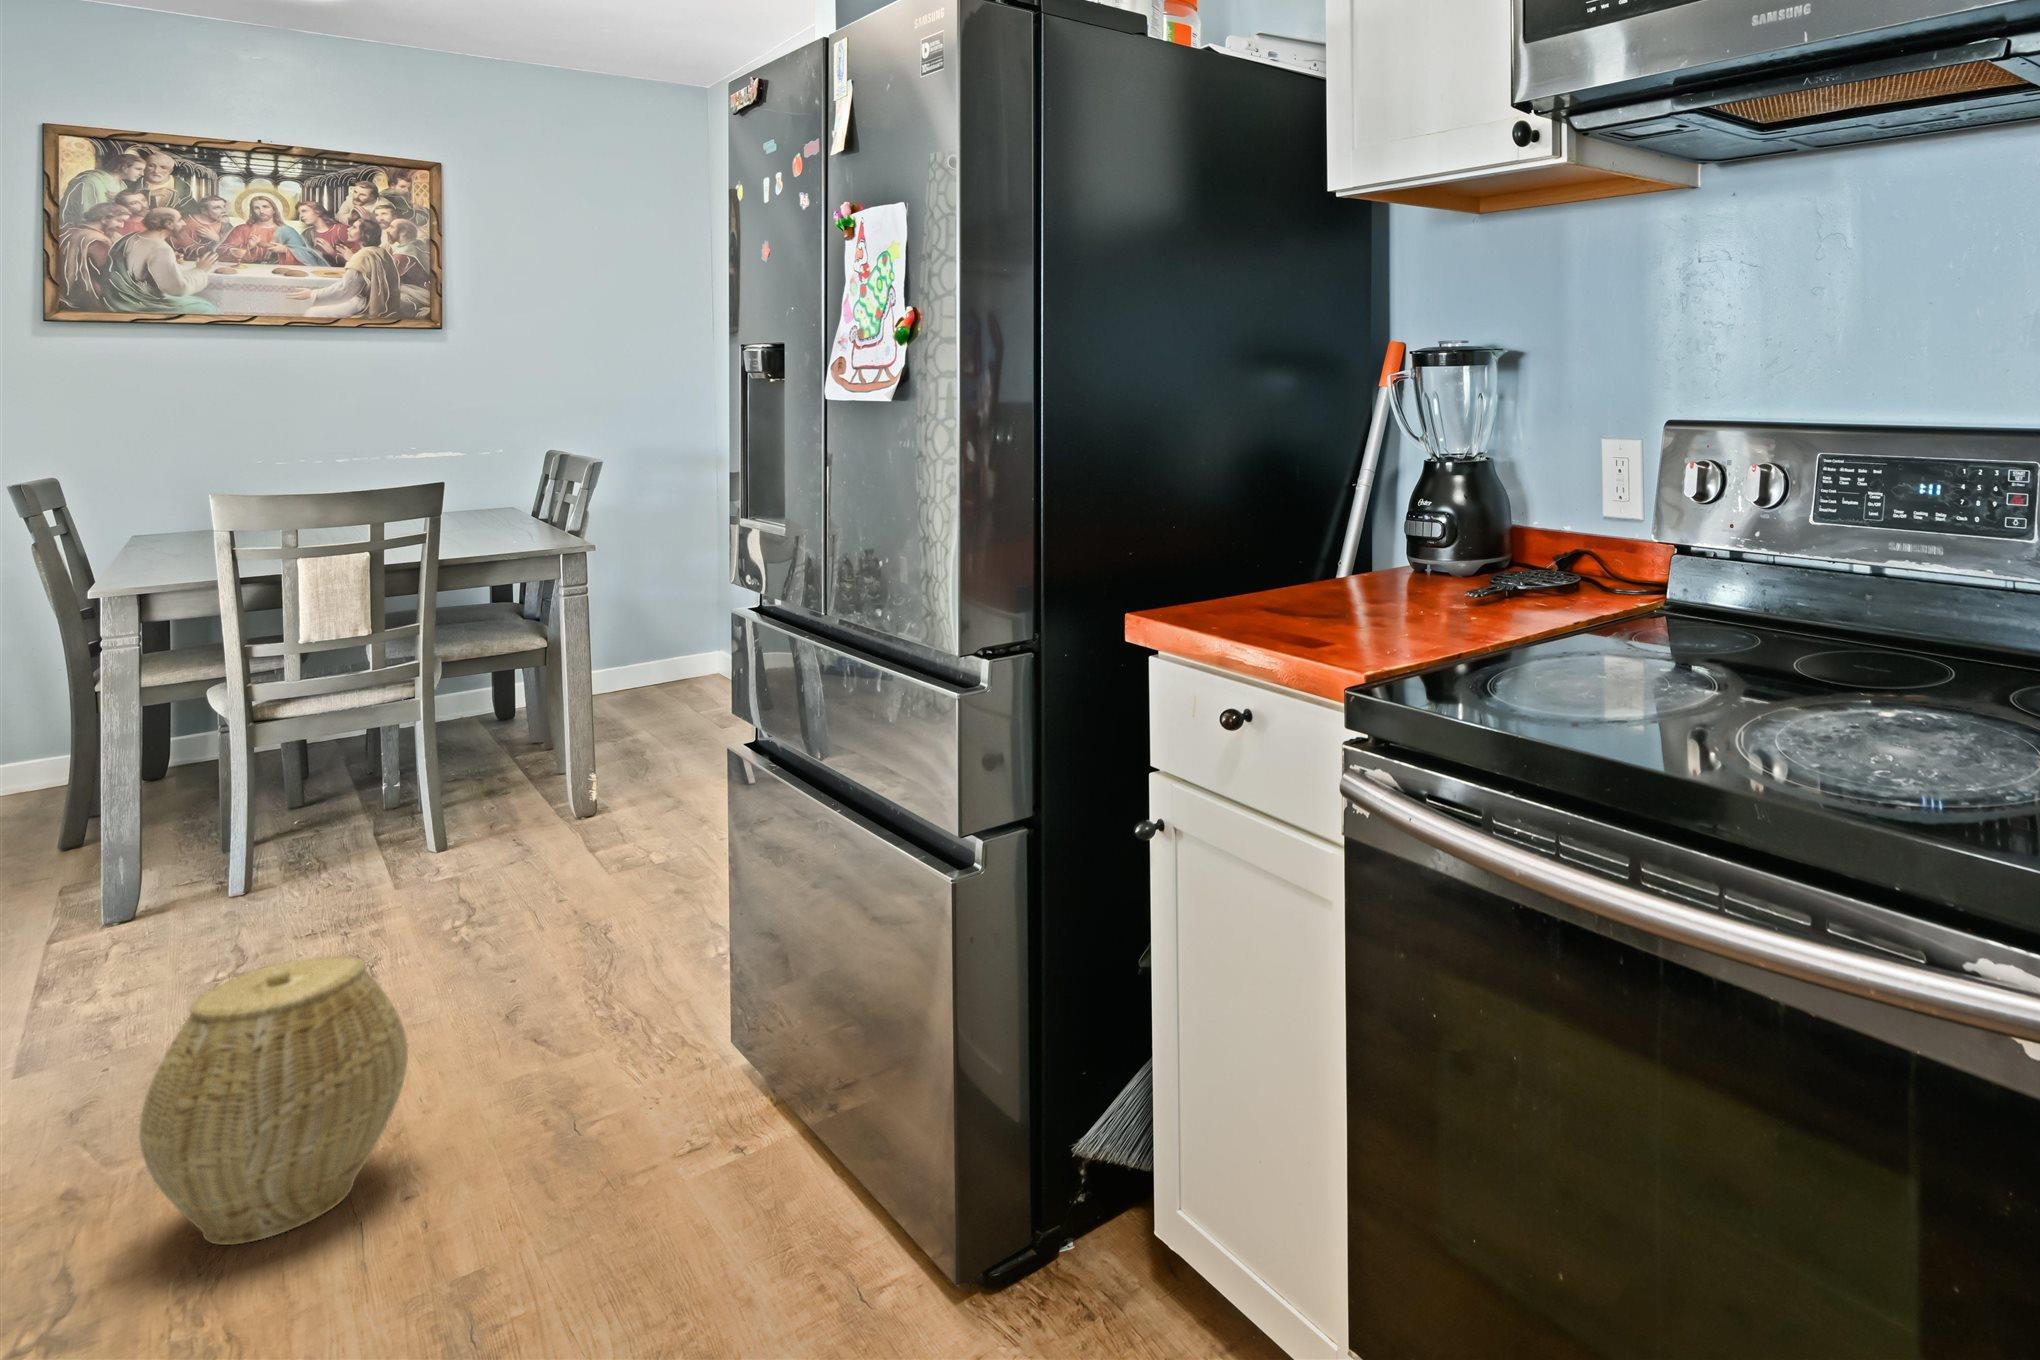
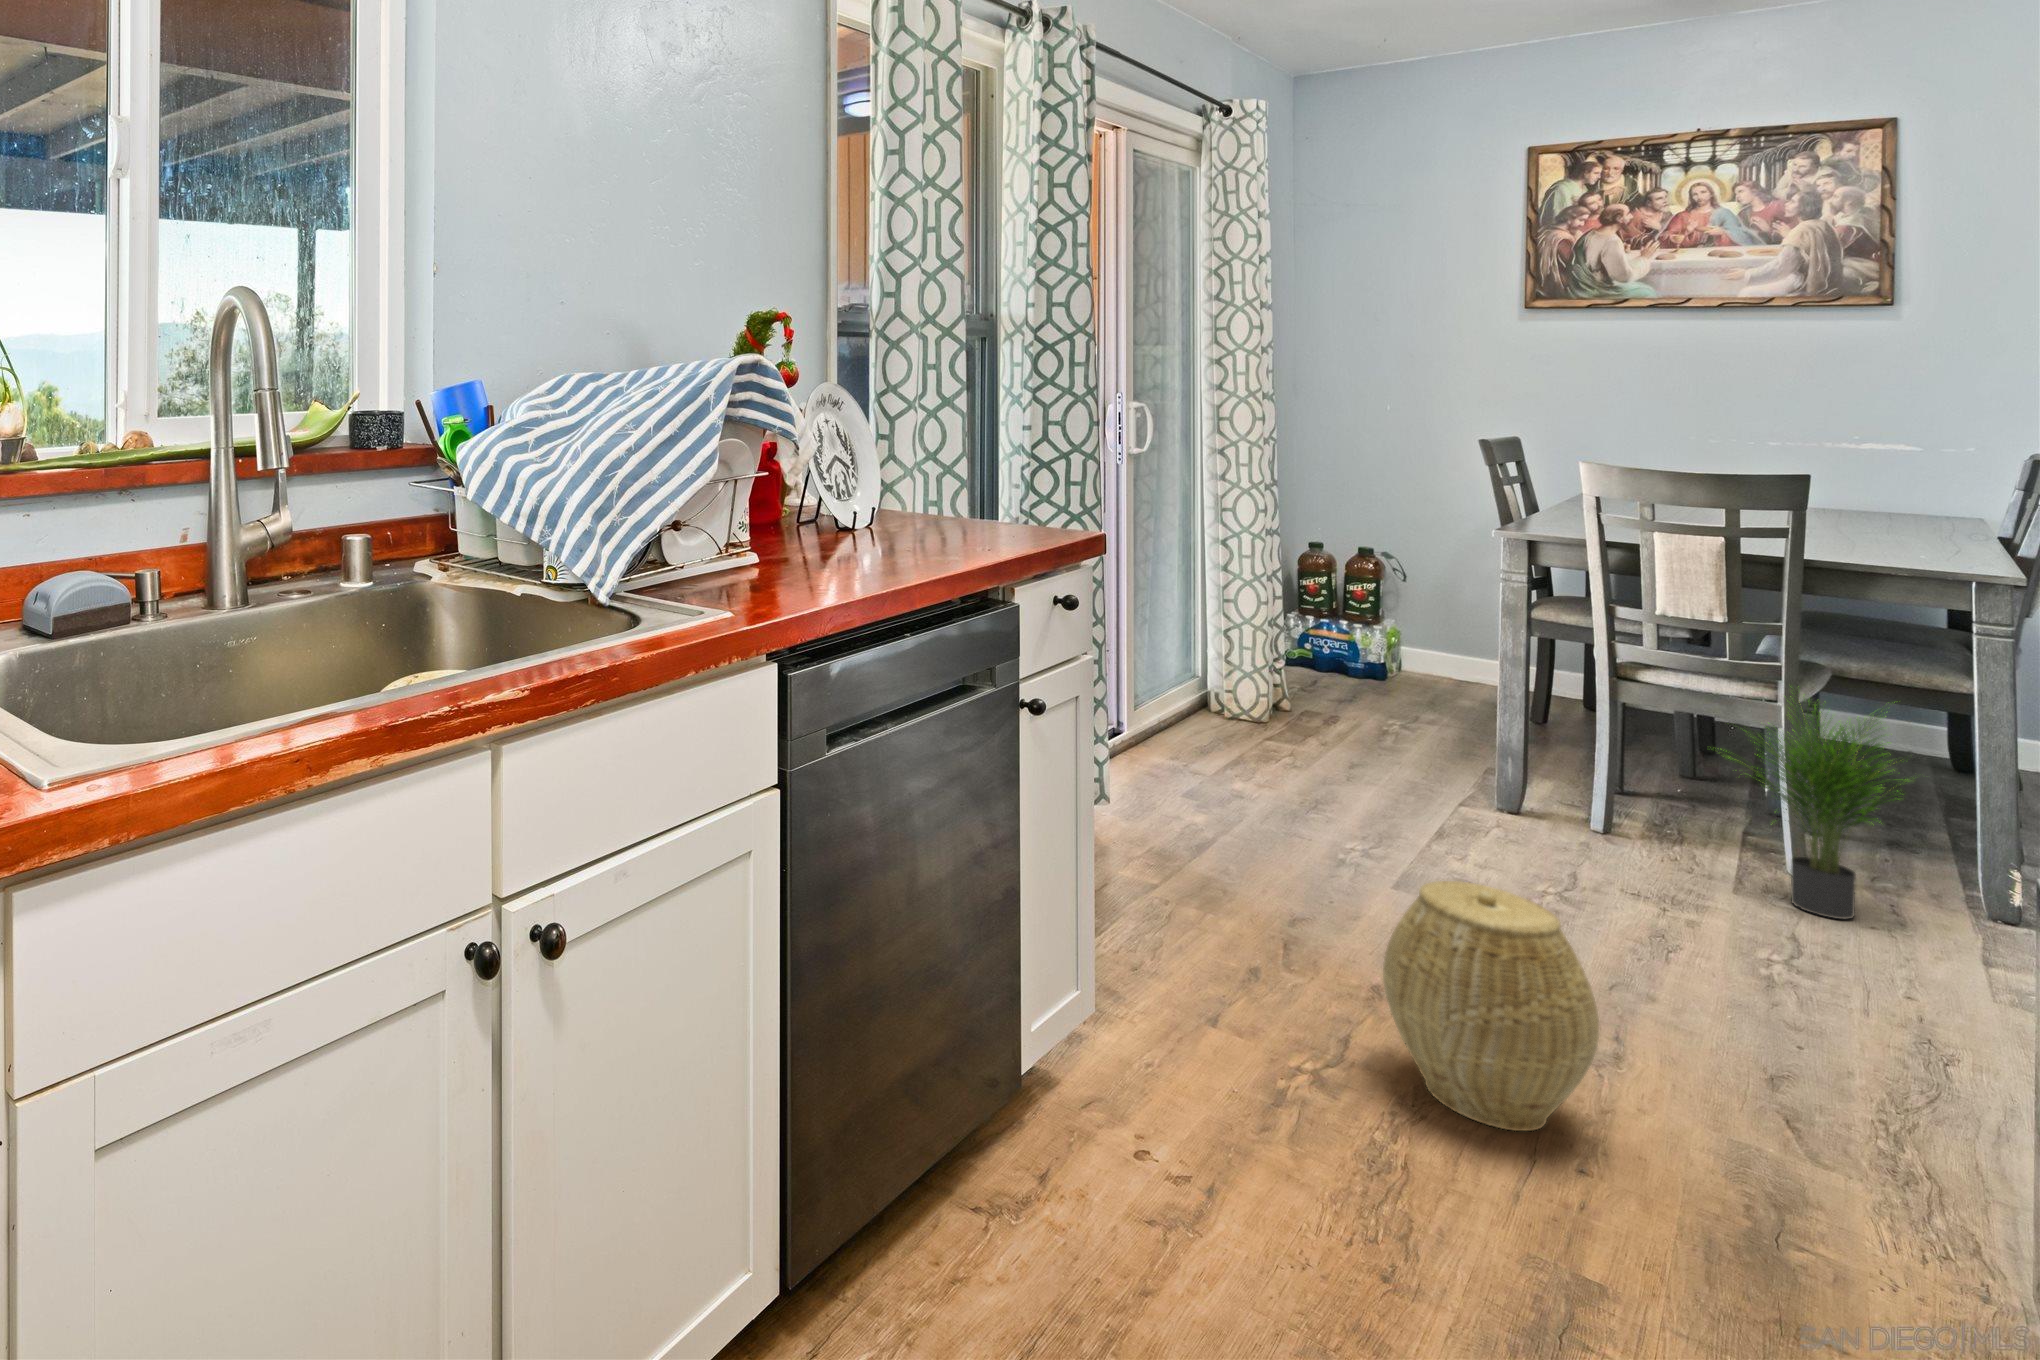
potted plant: none [357,660,546,877] -> present [1726,699,1912,919]

